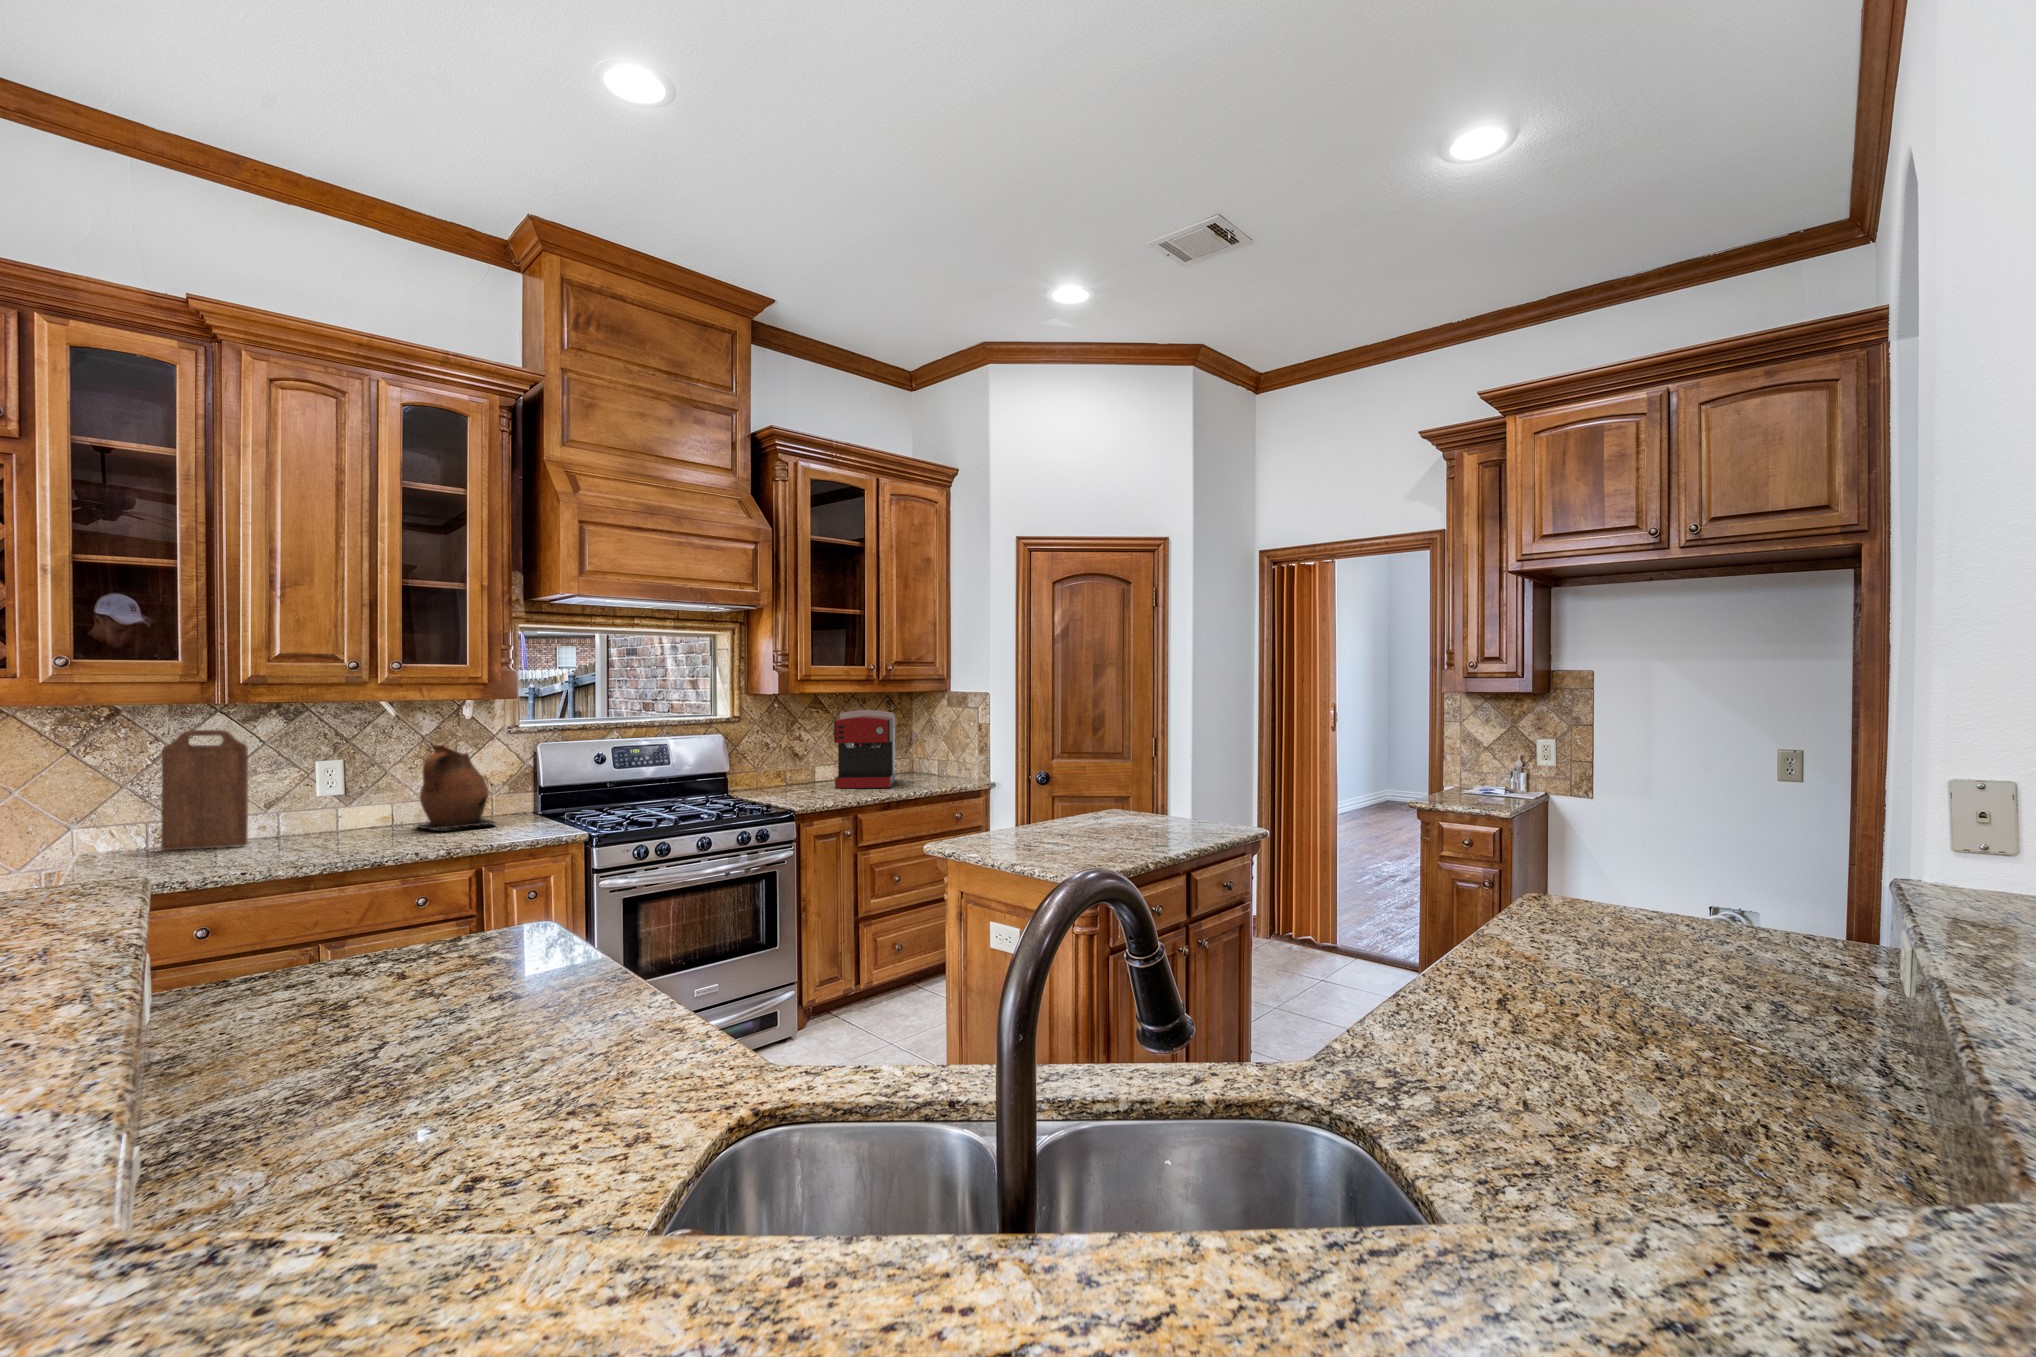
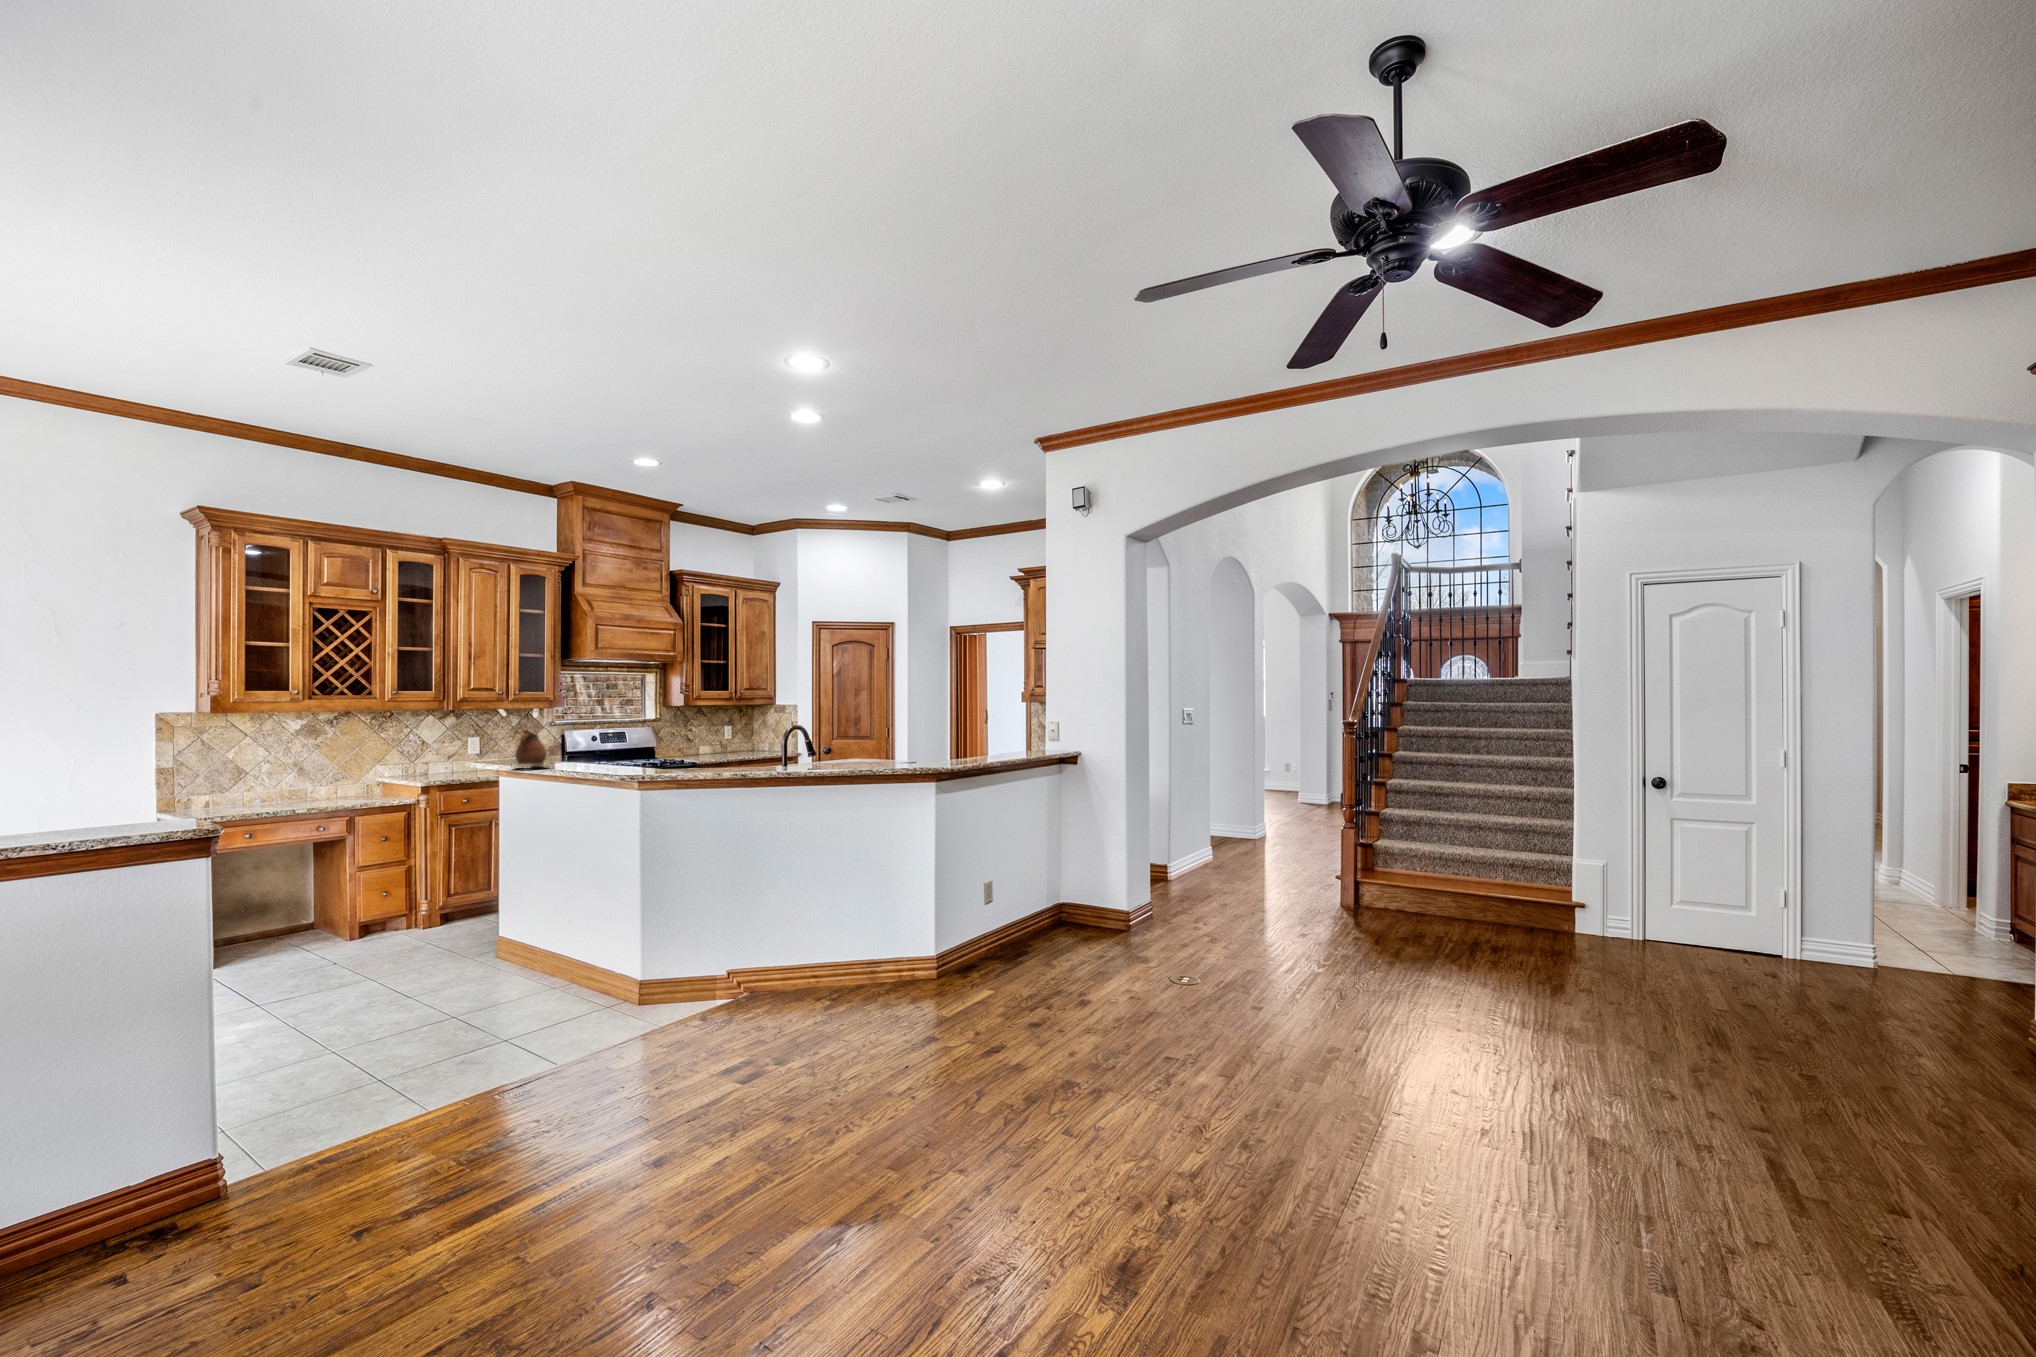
coffee maker: present [834,710,895,788] -> none [712,715,745,756]
cutting board: present [161,730,248,850] -> none [410,722,447,775]

